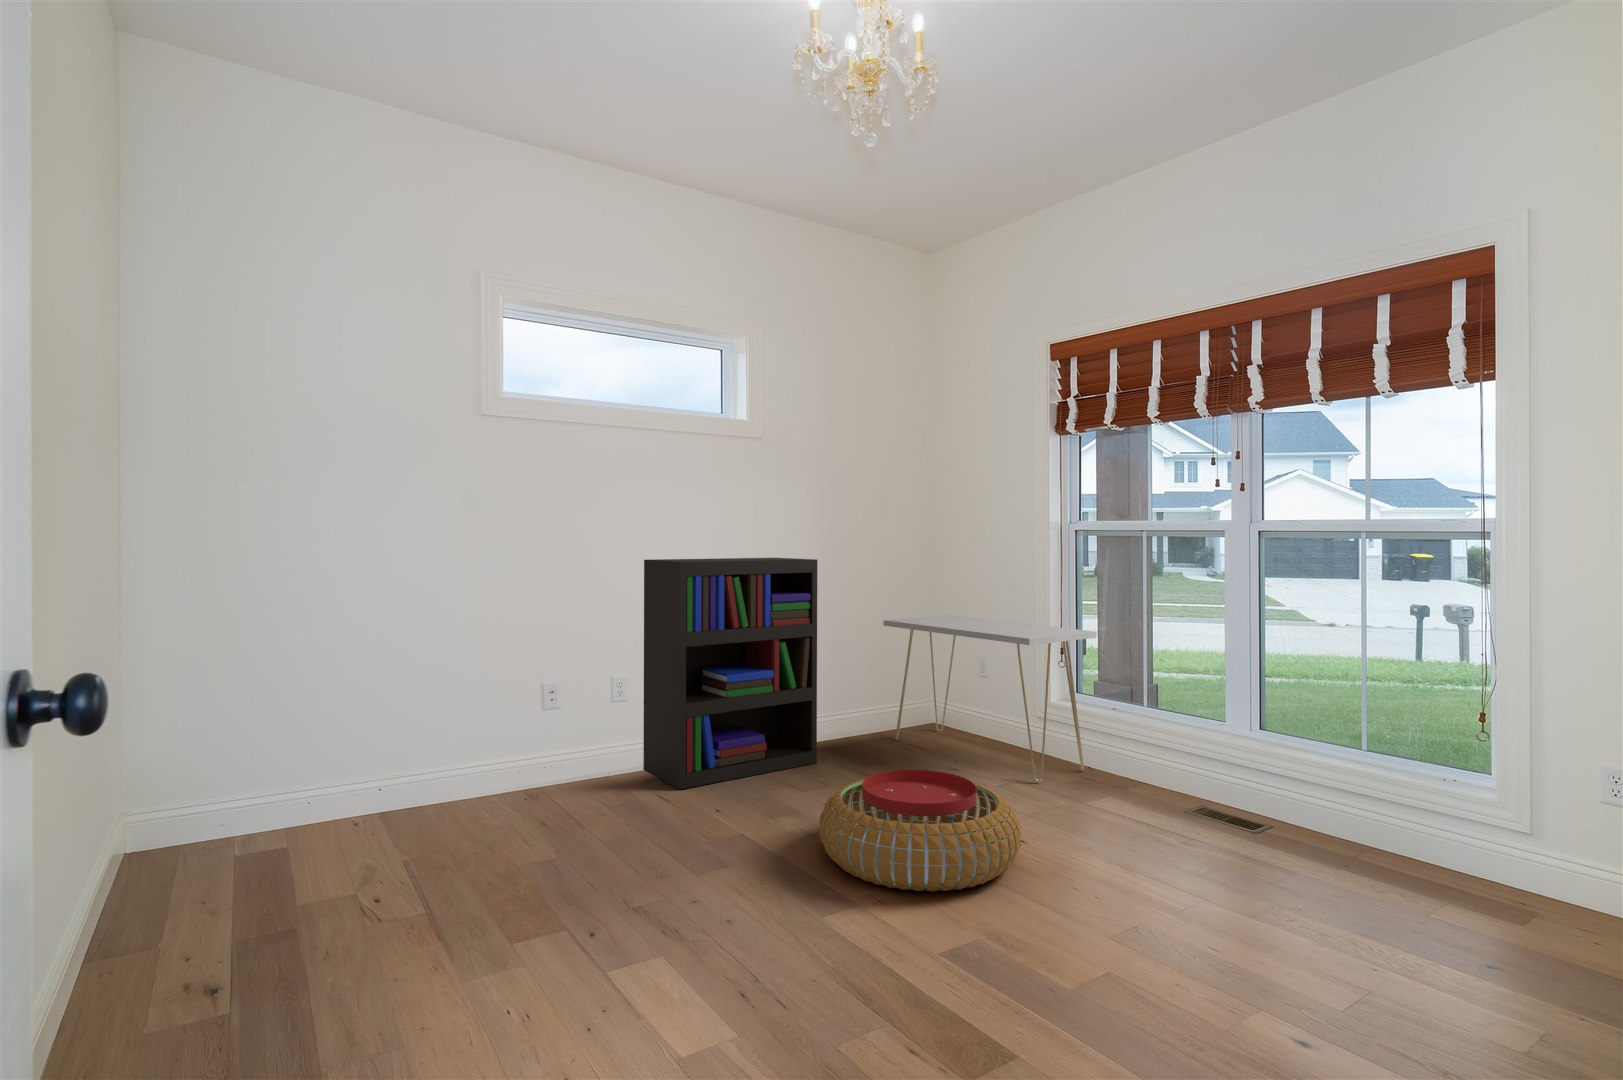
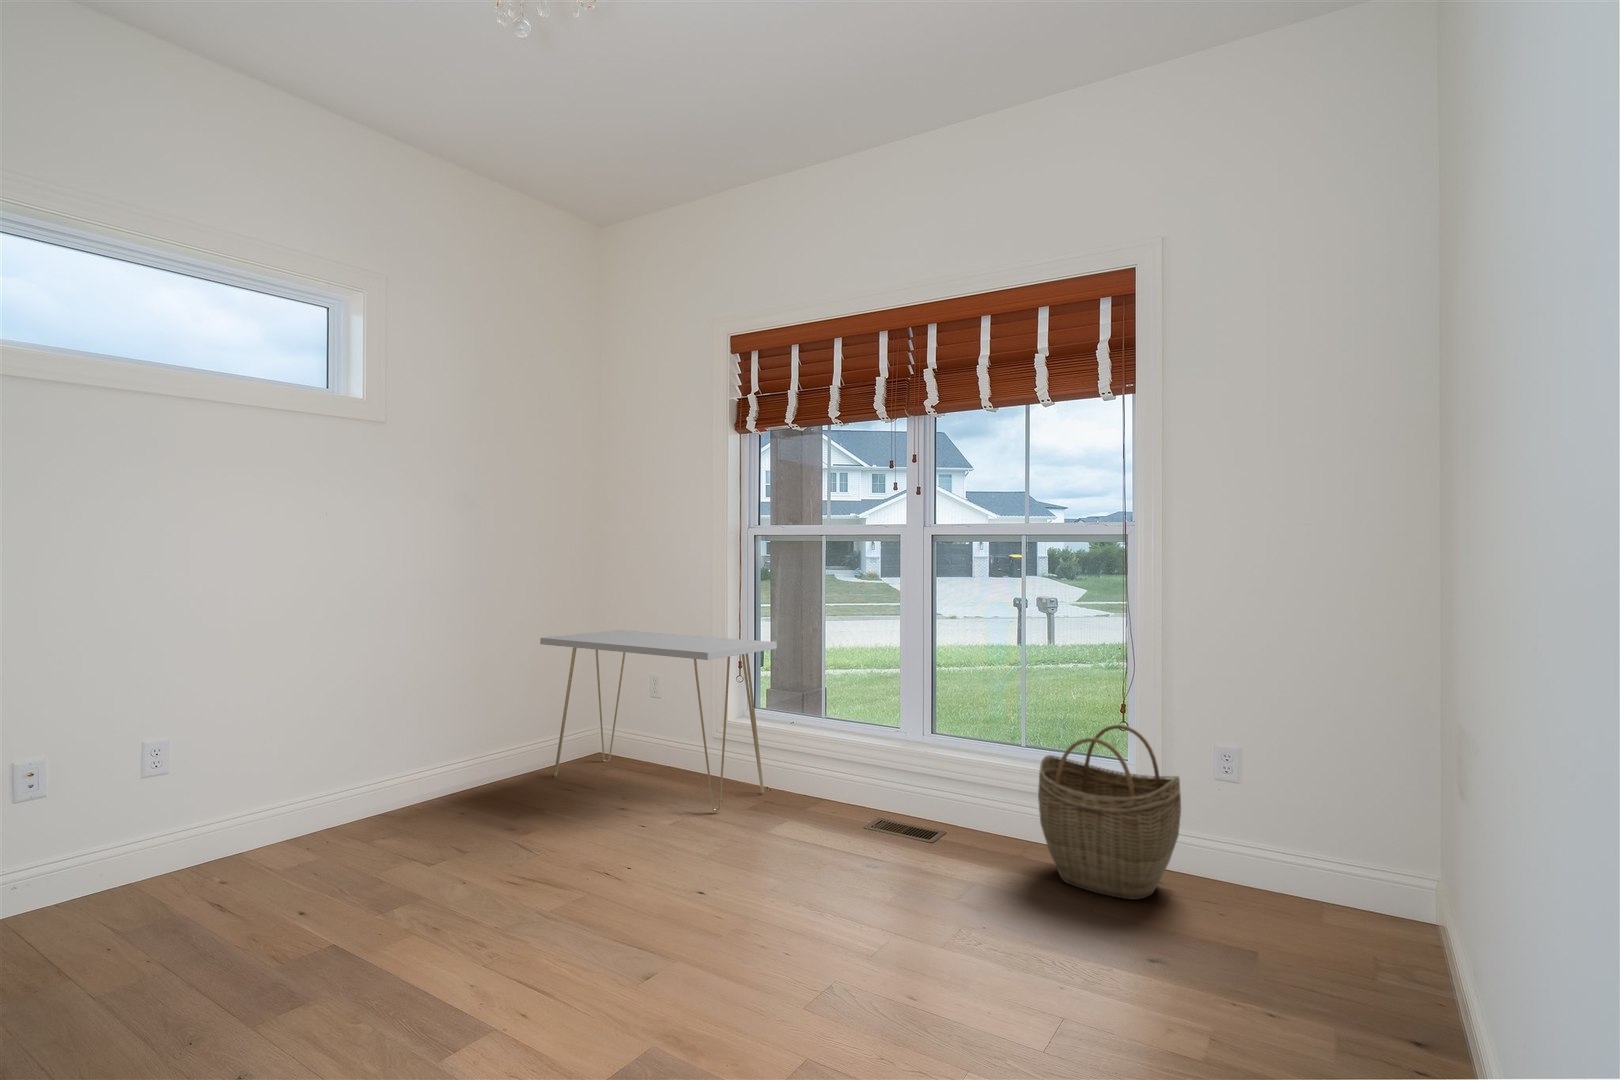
bookshelf: present [643,558,817,789] -> none [193,565,455,878]
woven basket: none [1368,731,1541,911] -> present [1038,725,1181,900]
pouf: present [819,770,1021,892] -> none [442,820,700,982]

